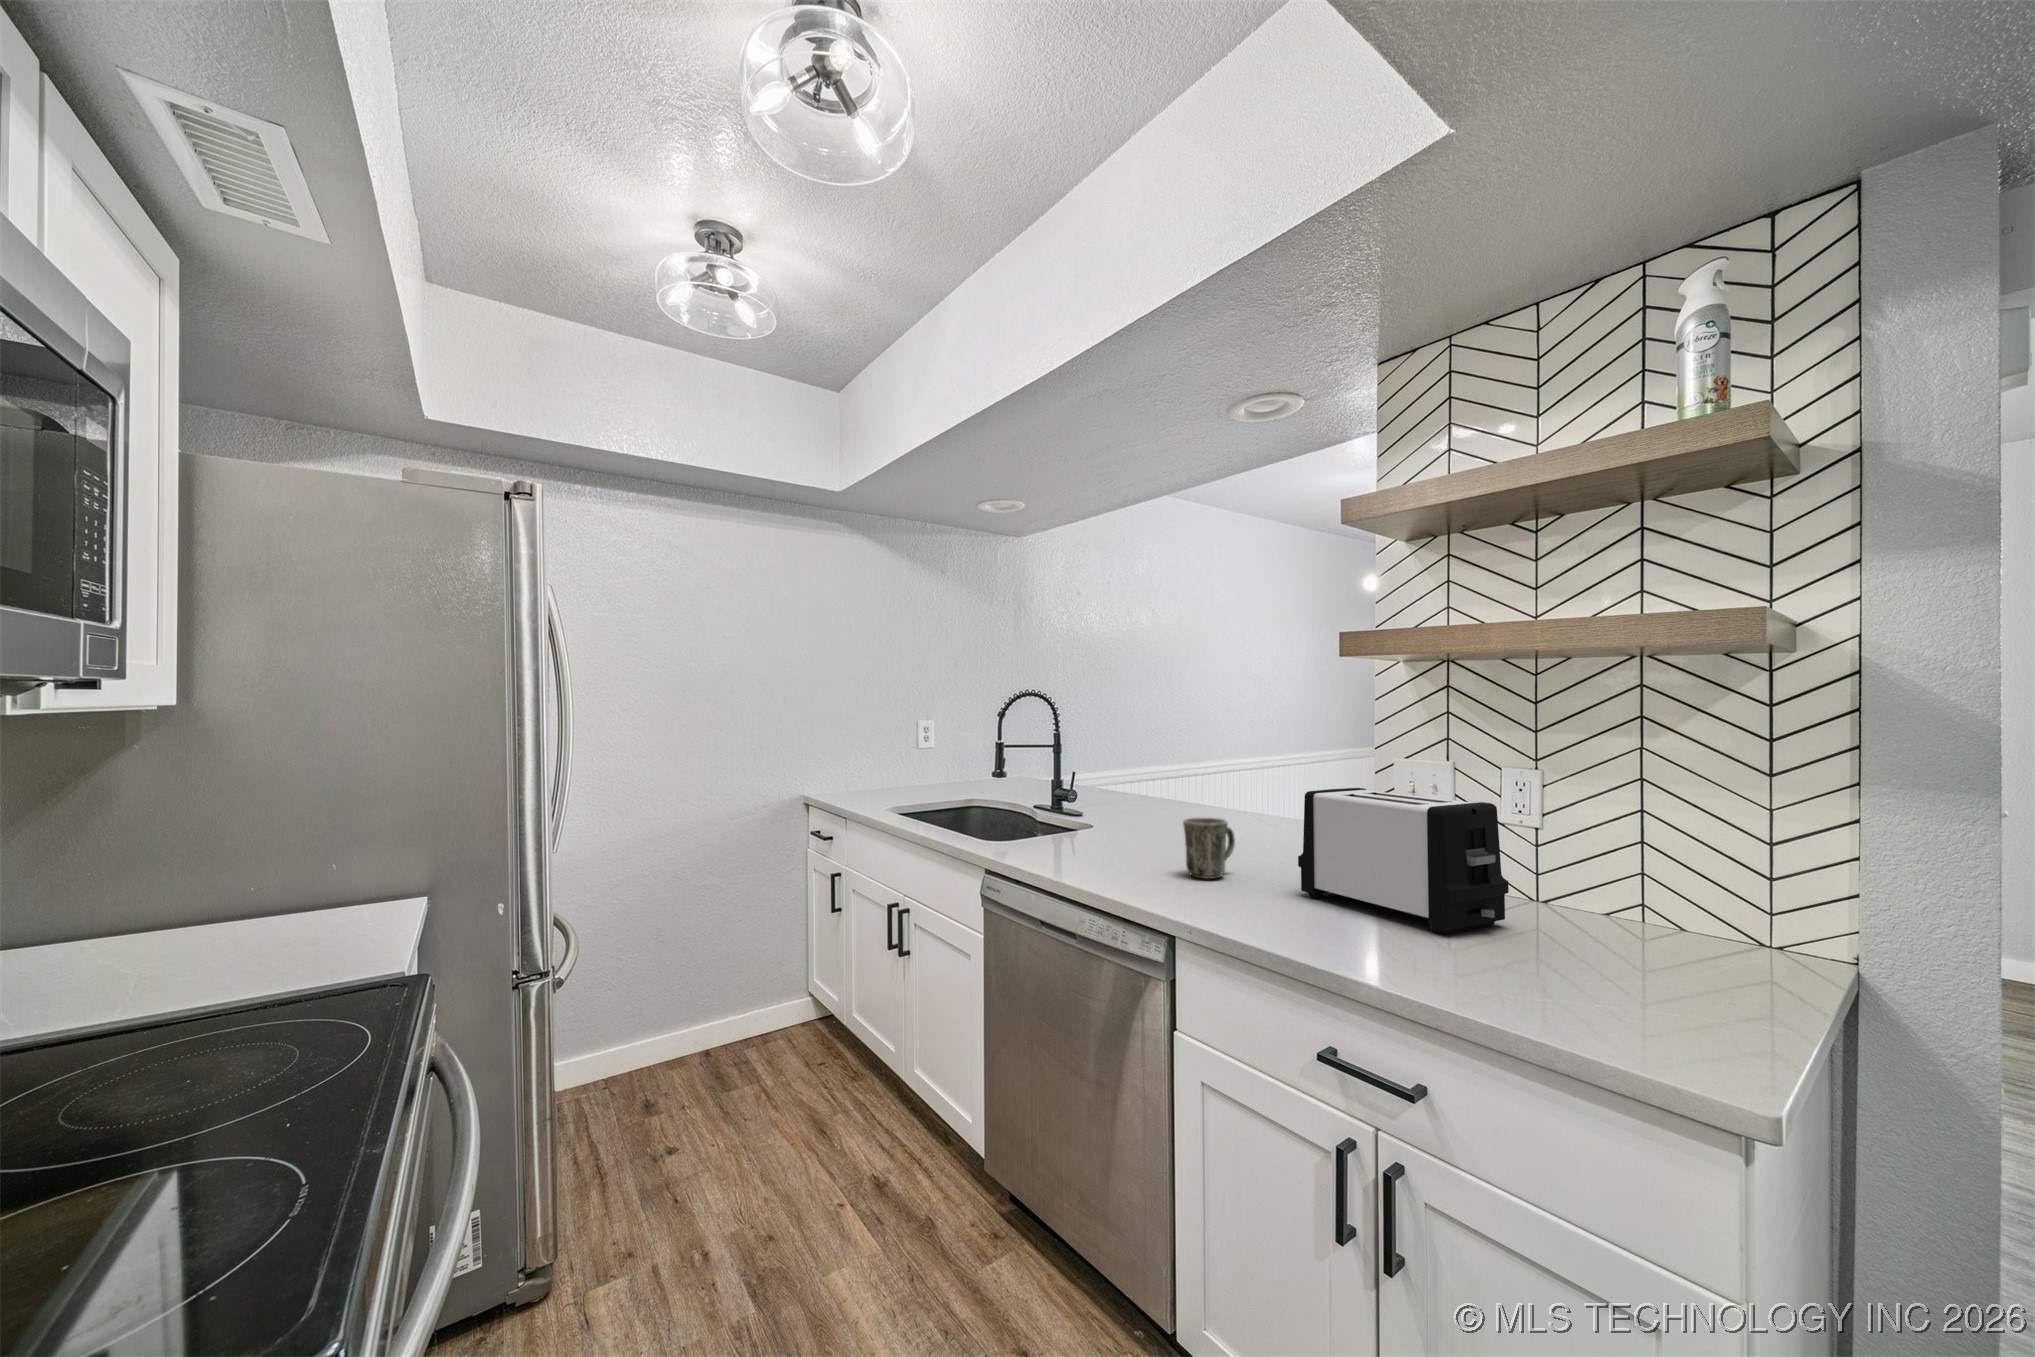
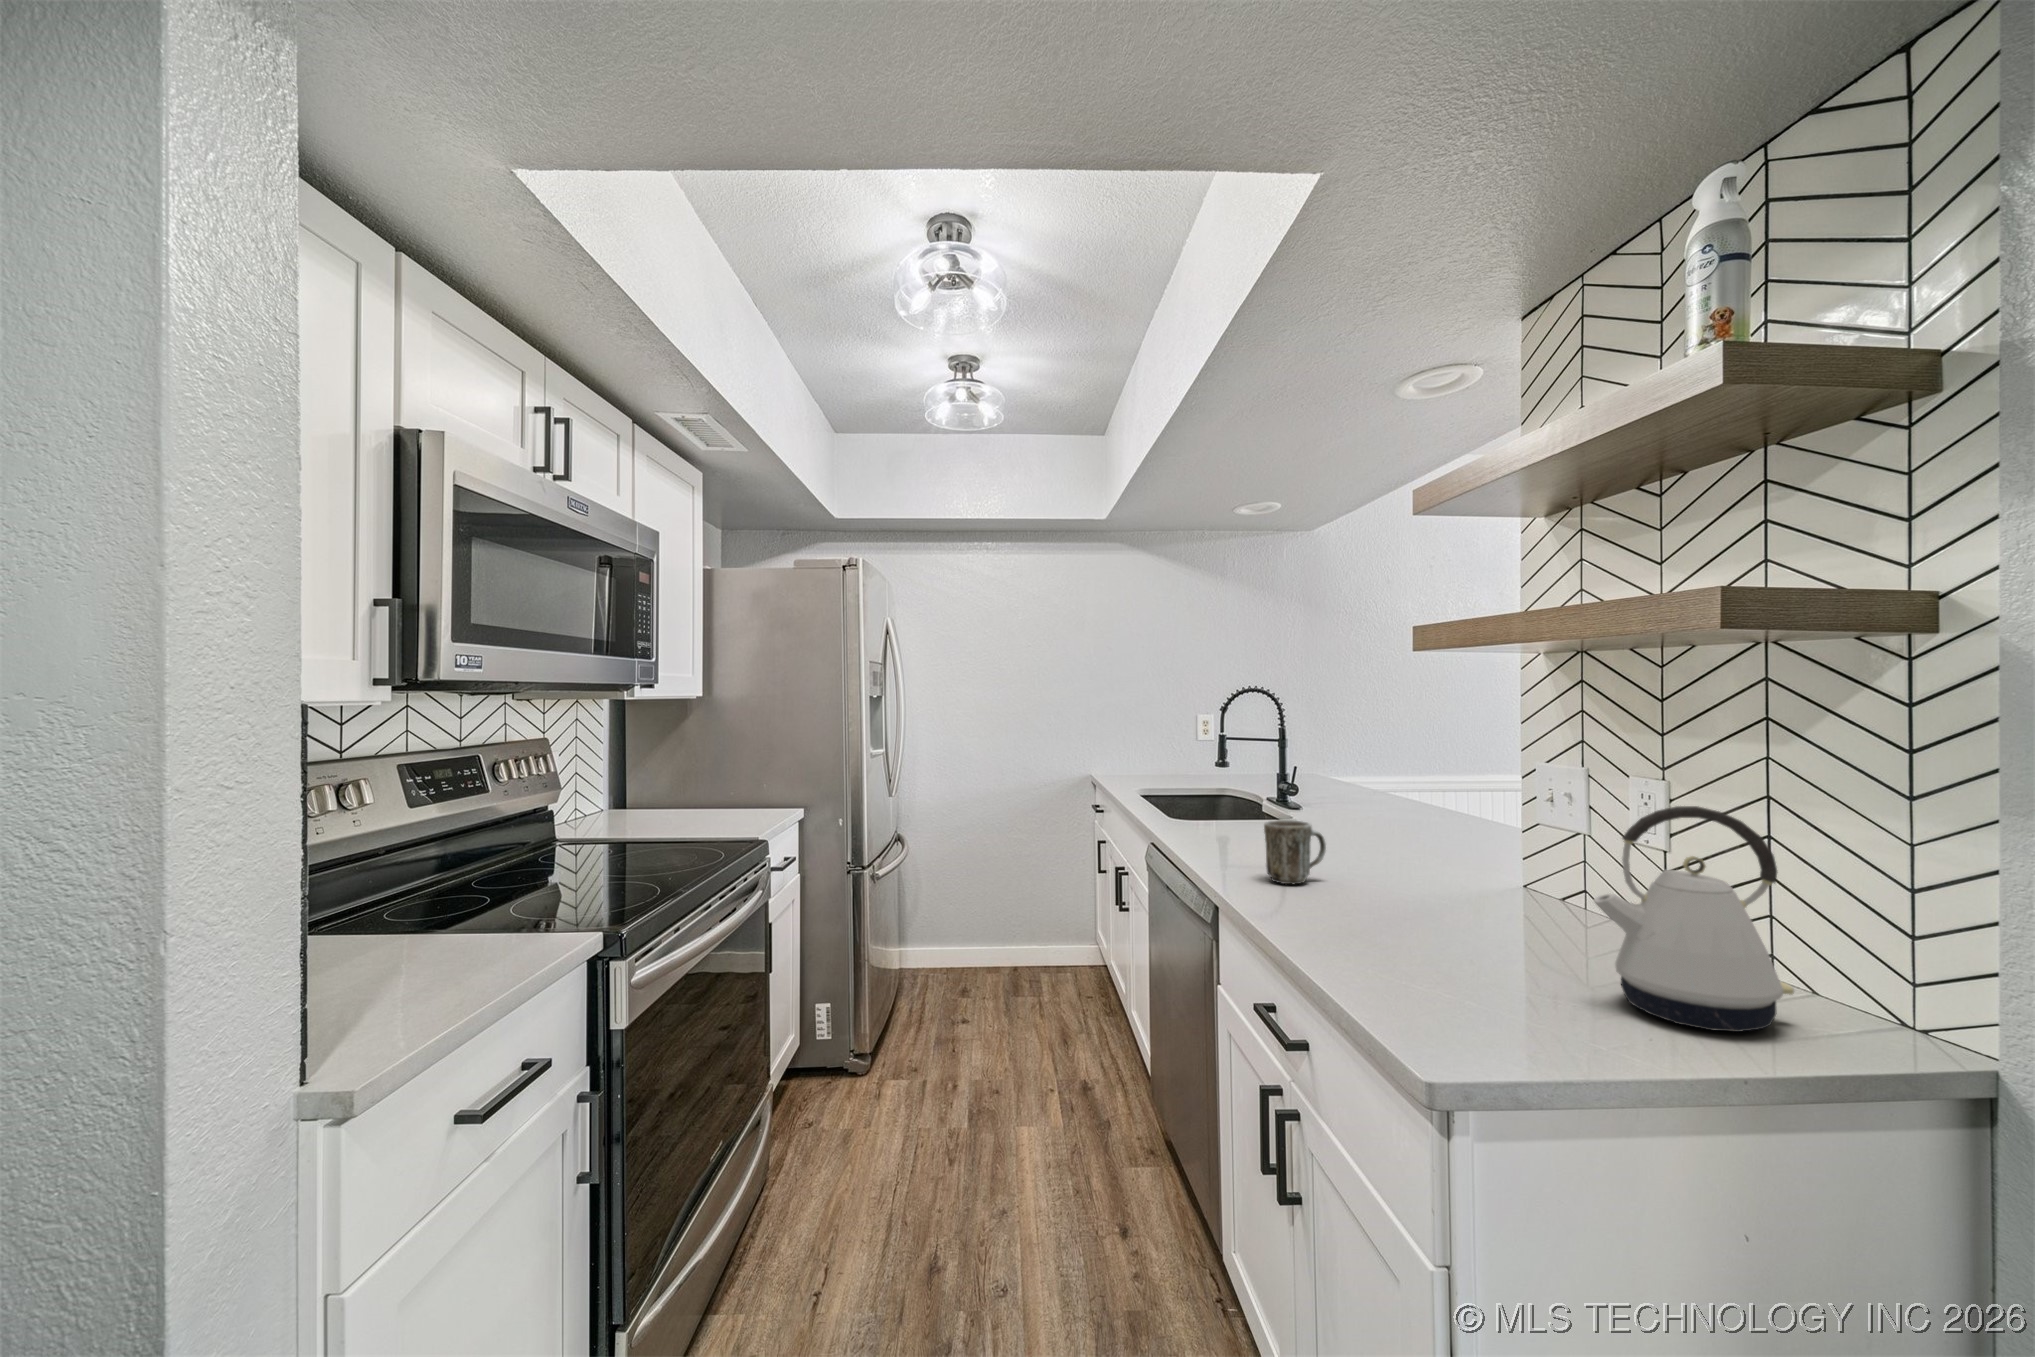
kettle: none [1579,787,1719,969] -> present [1594,806,1794,1032]
toaster: present [1298,788,1509,934] -> none [1360,796,1562,960]

